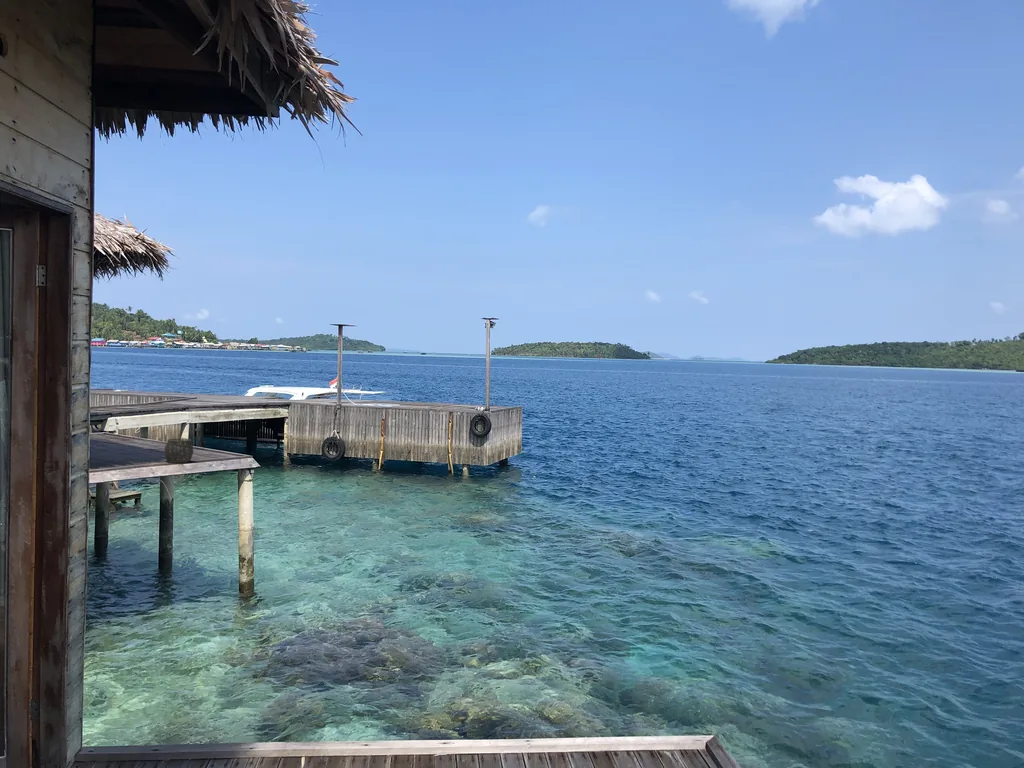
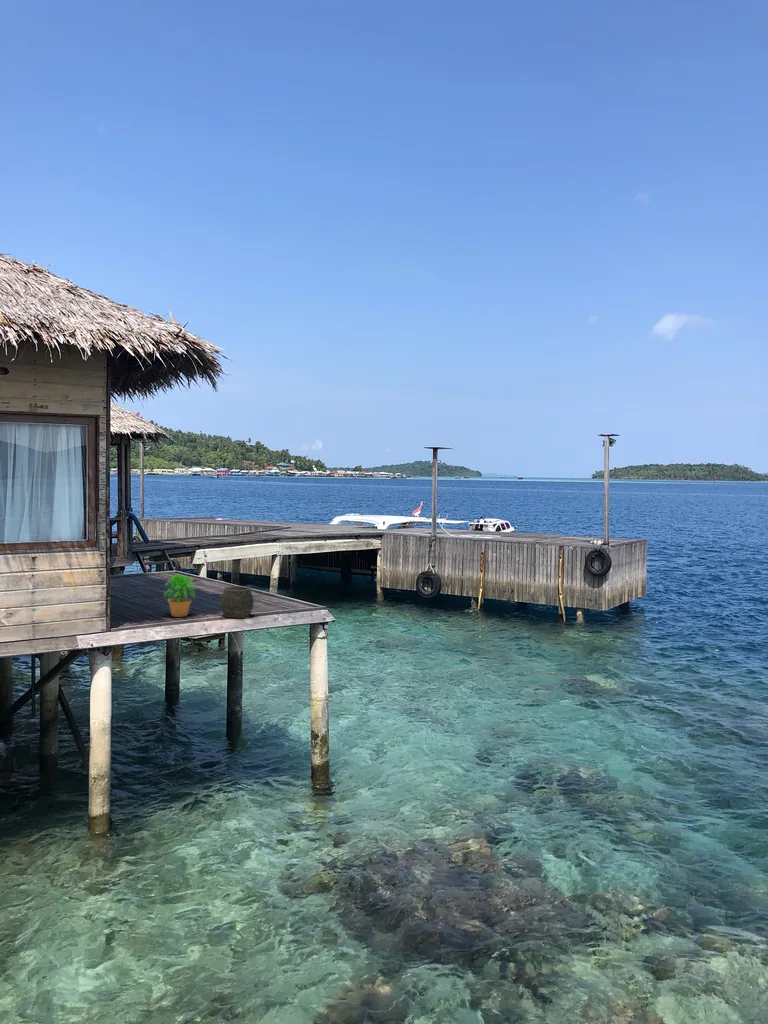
potted plant: none [113,428,145,463] -> present [165,574,194,617]

